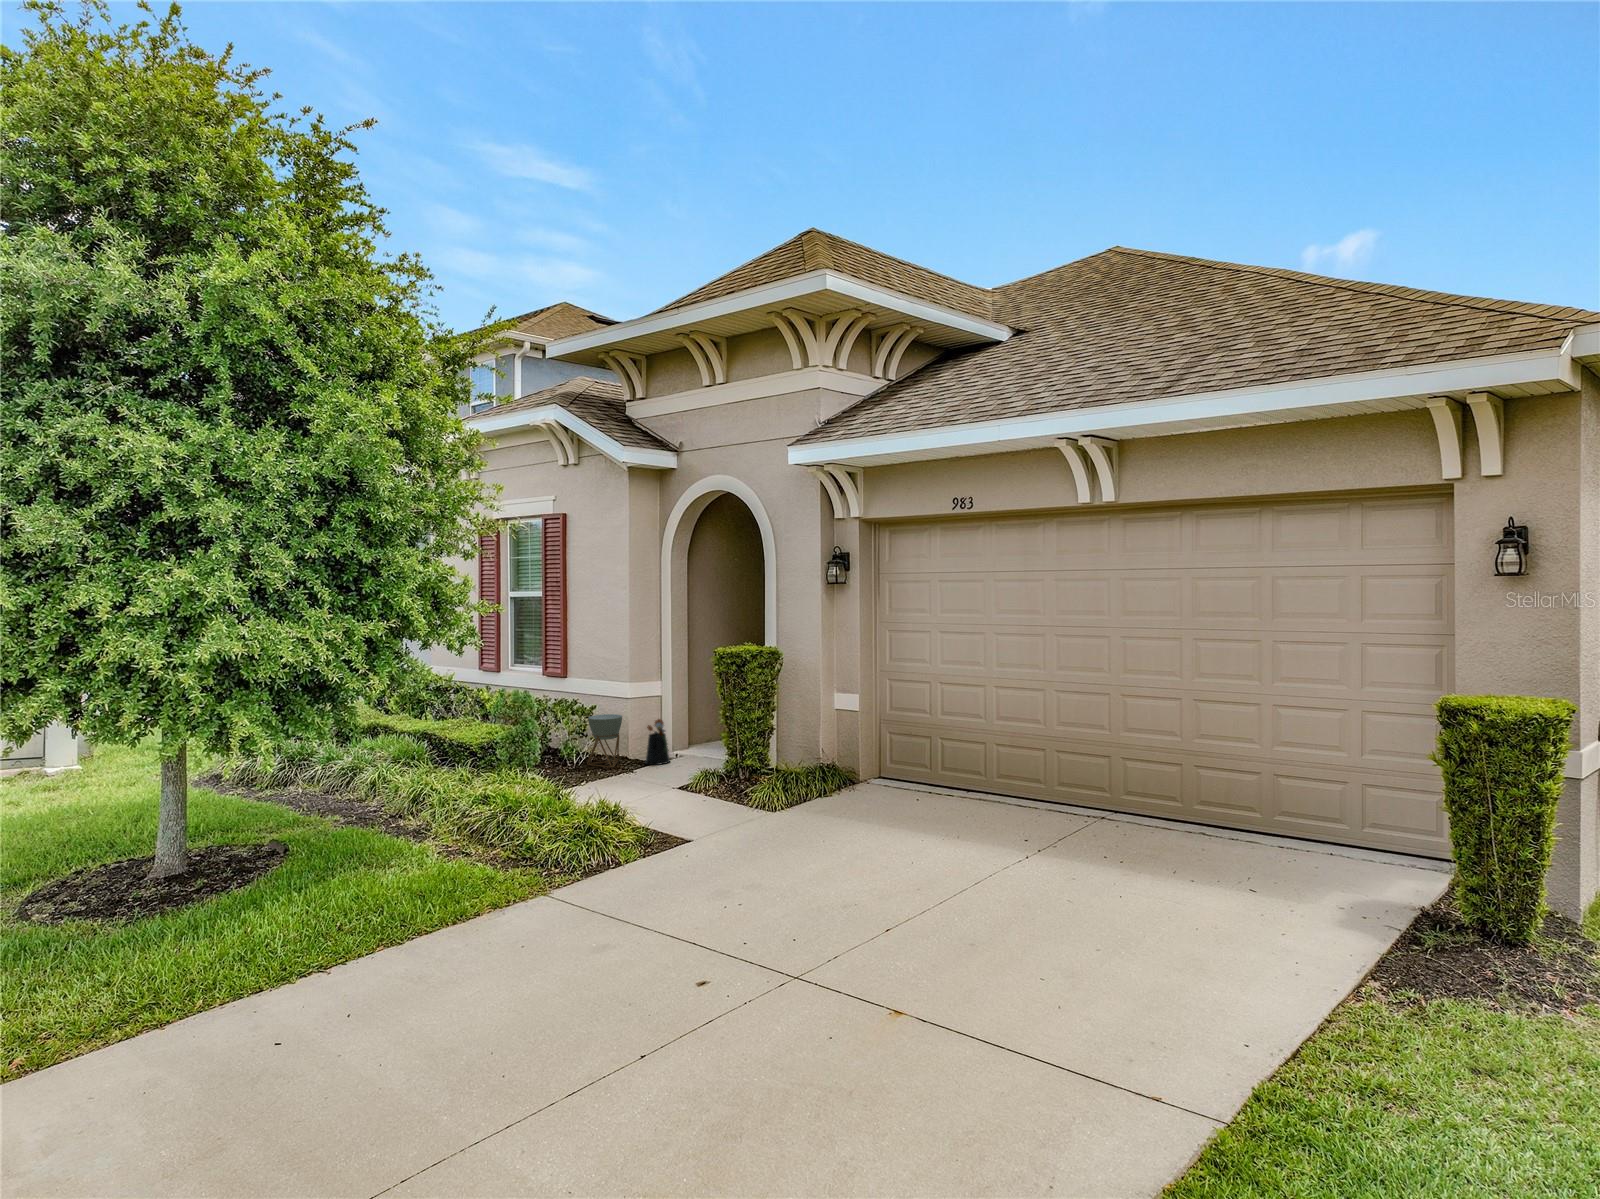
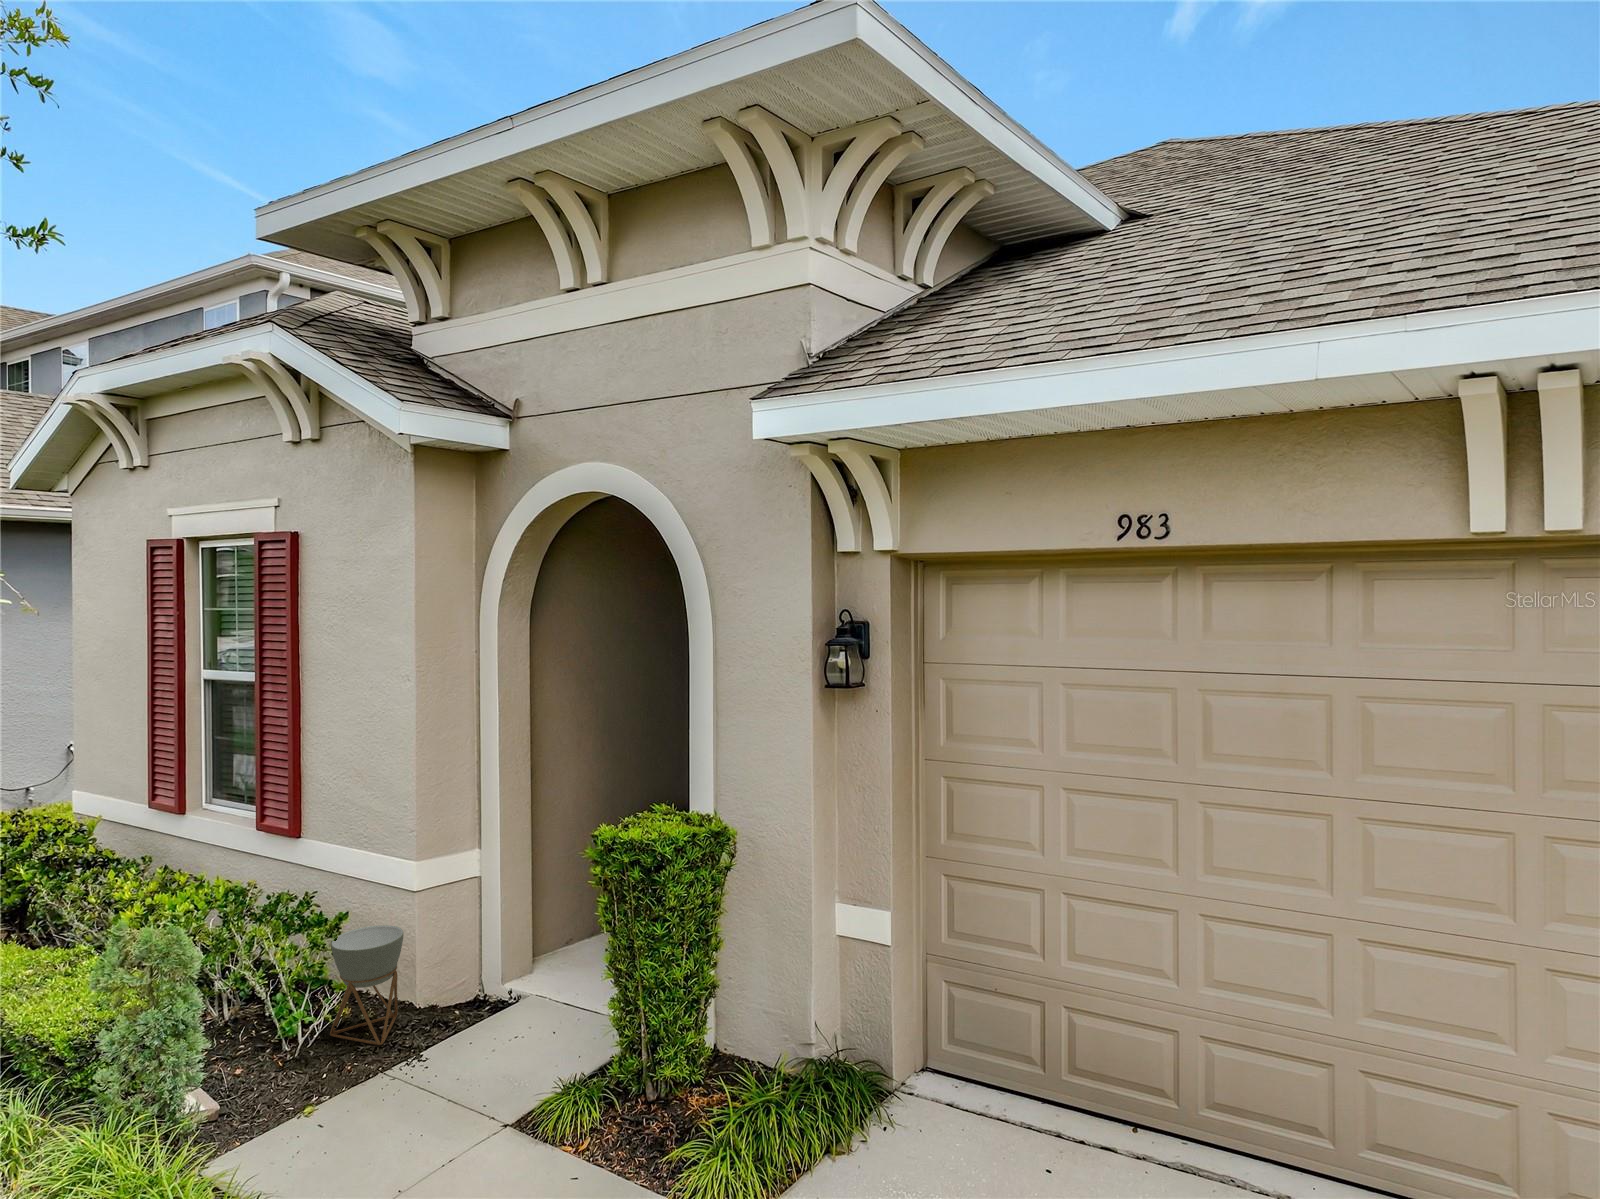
watering can: present [645,719,670,765] -> none [451,927,502,1028]

